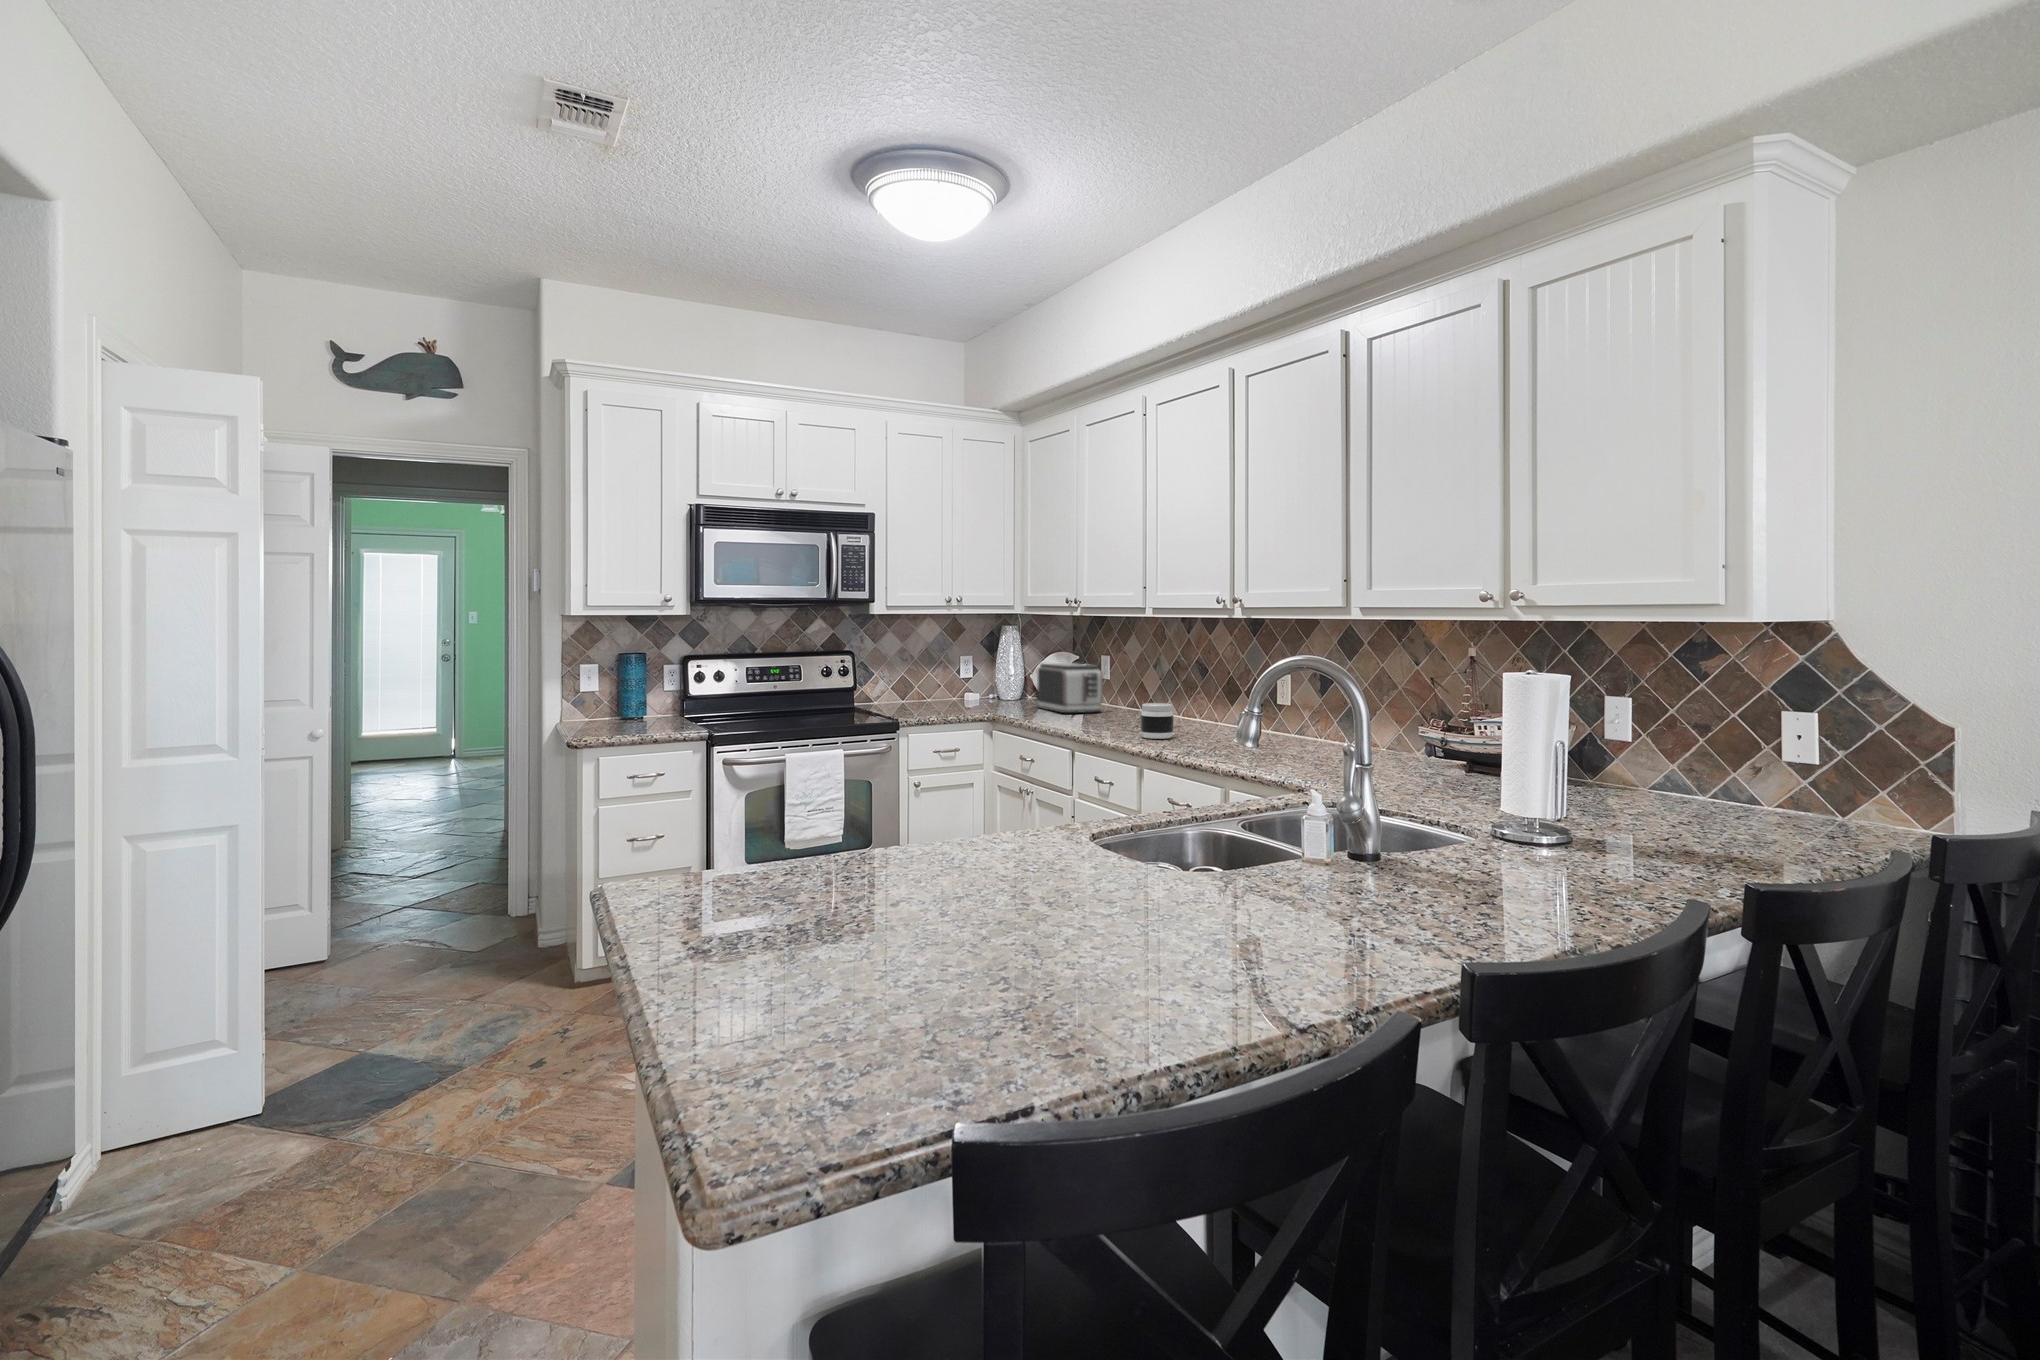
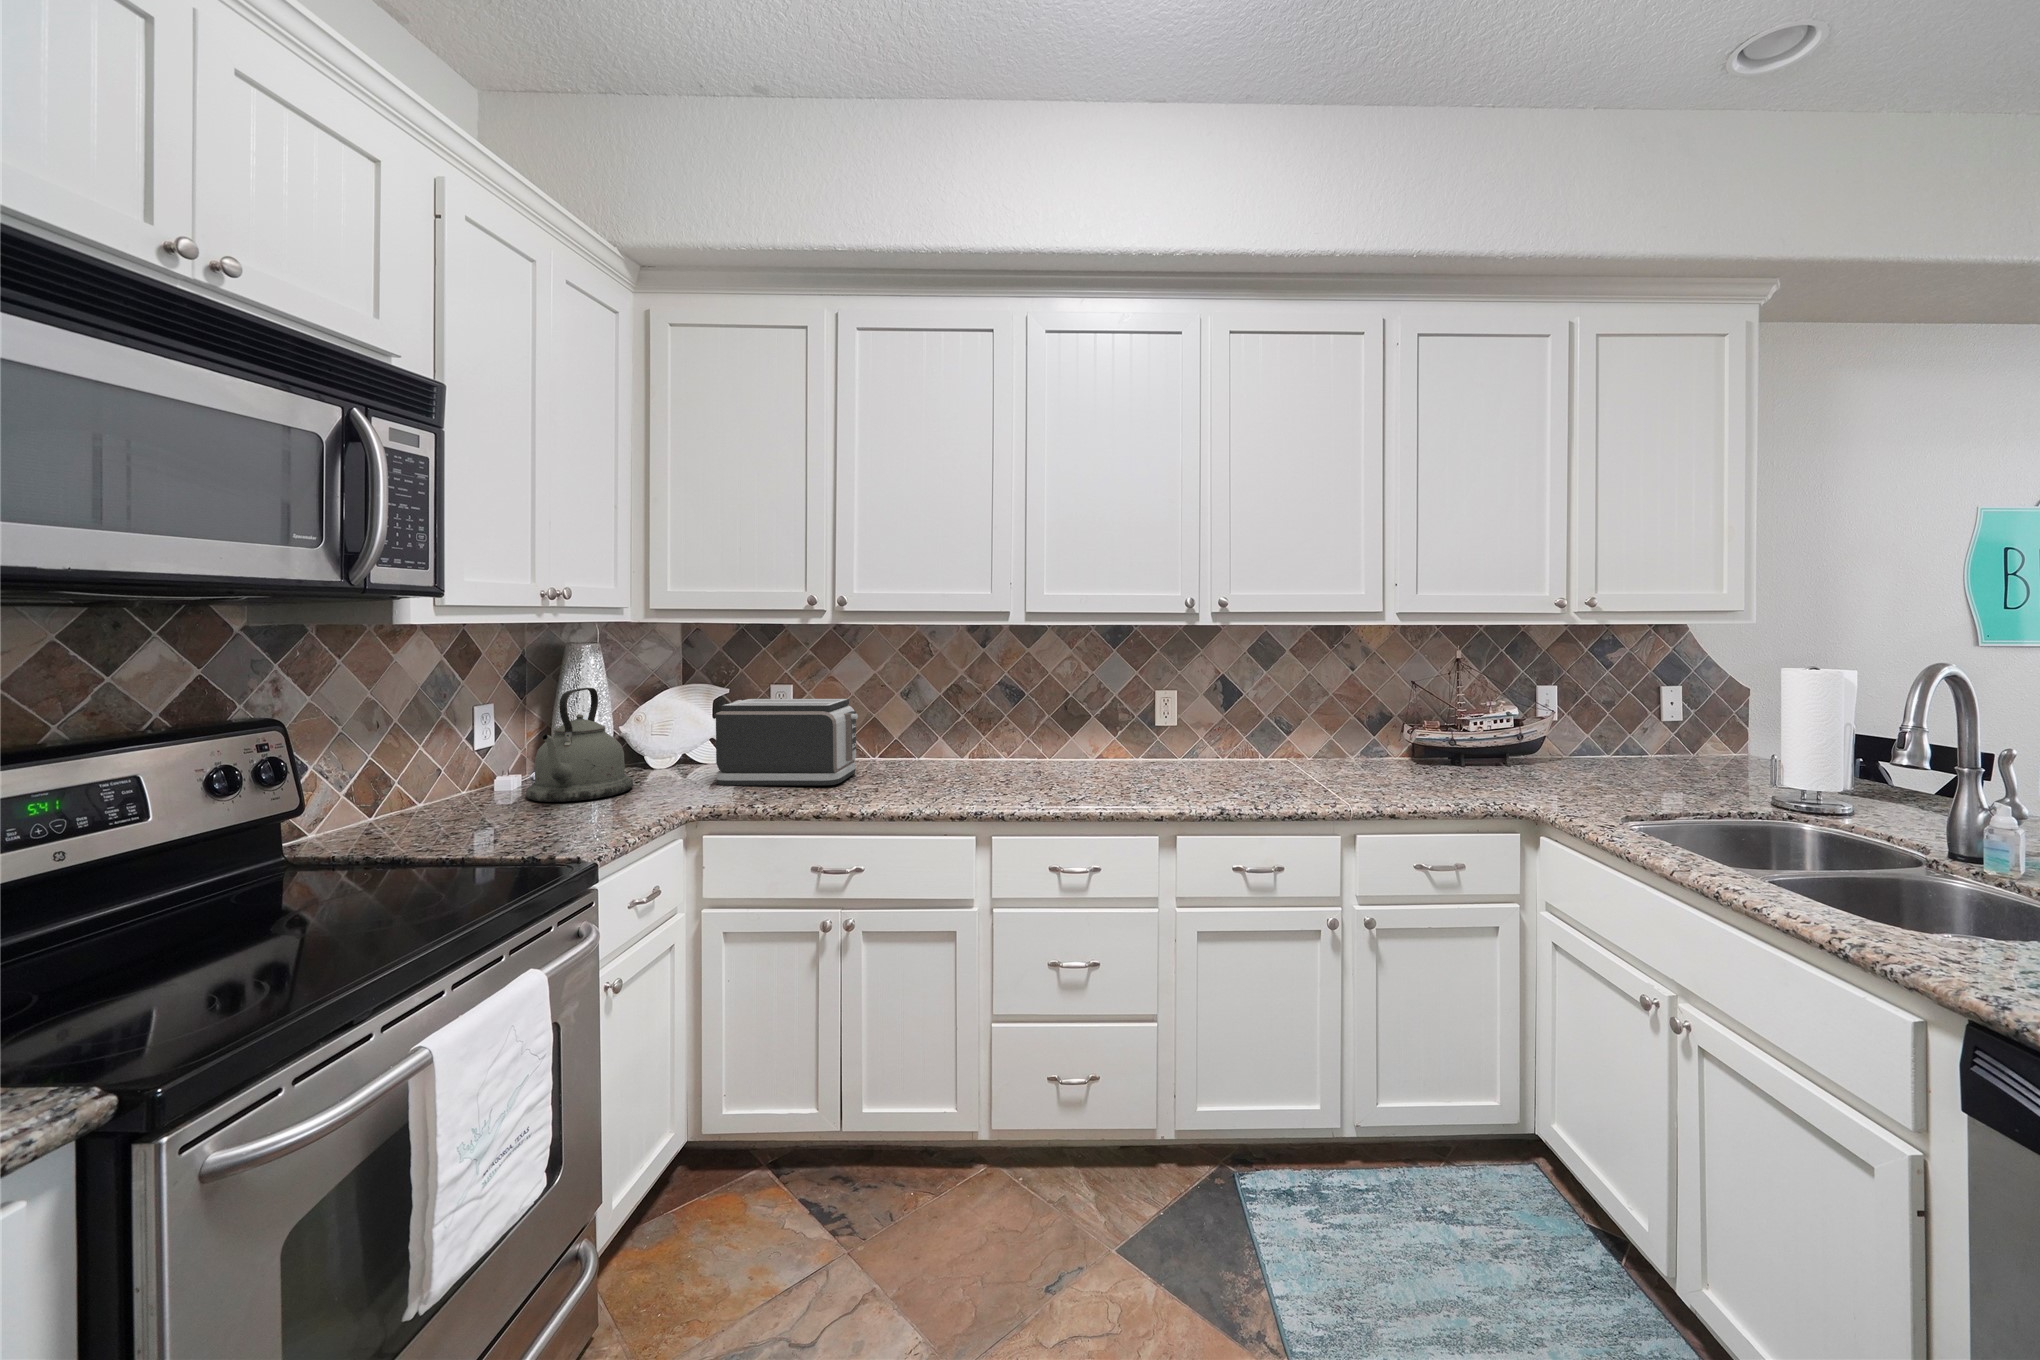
kettle: none [960,651,1016,704] -> present [526,688,633,802]
jar: present [1141,703,1174,739] -> none [1111,743,1157,797]

